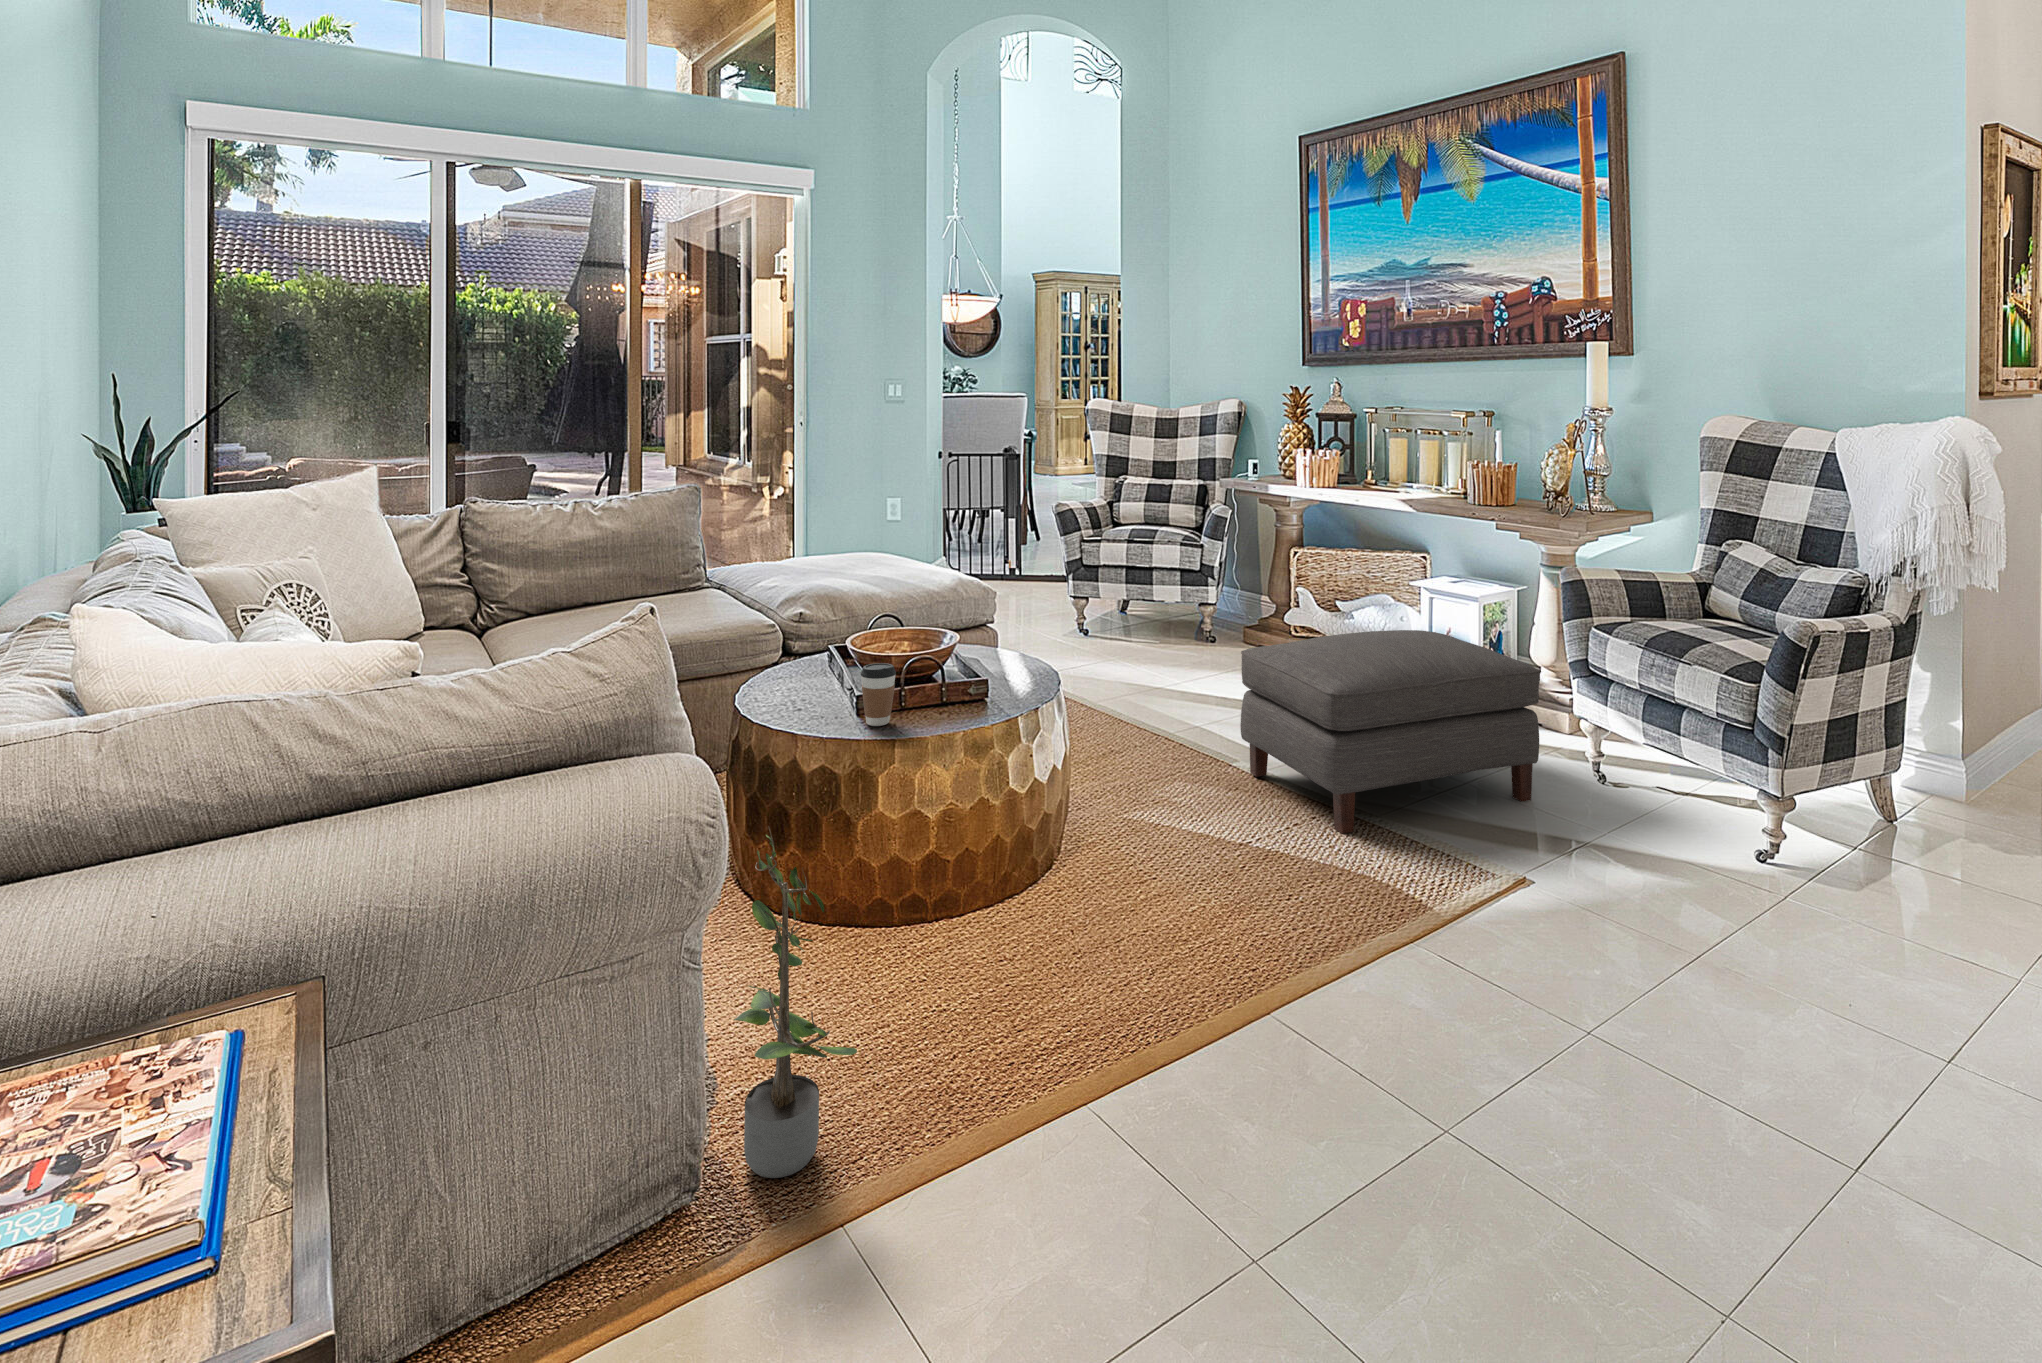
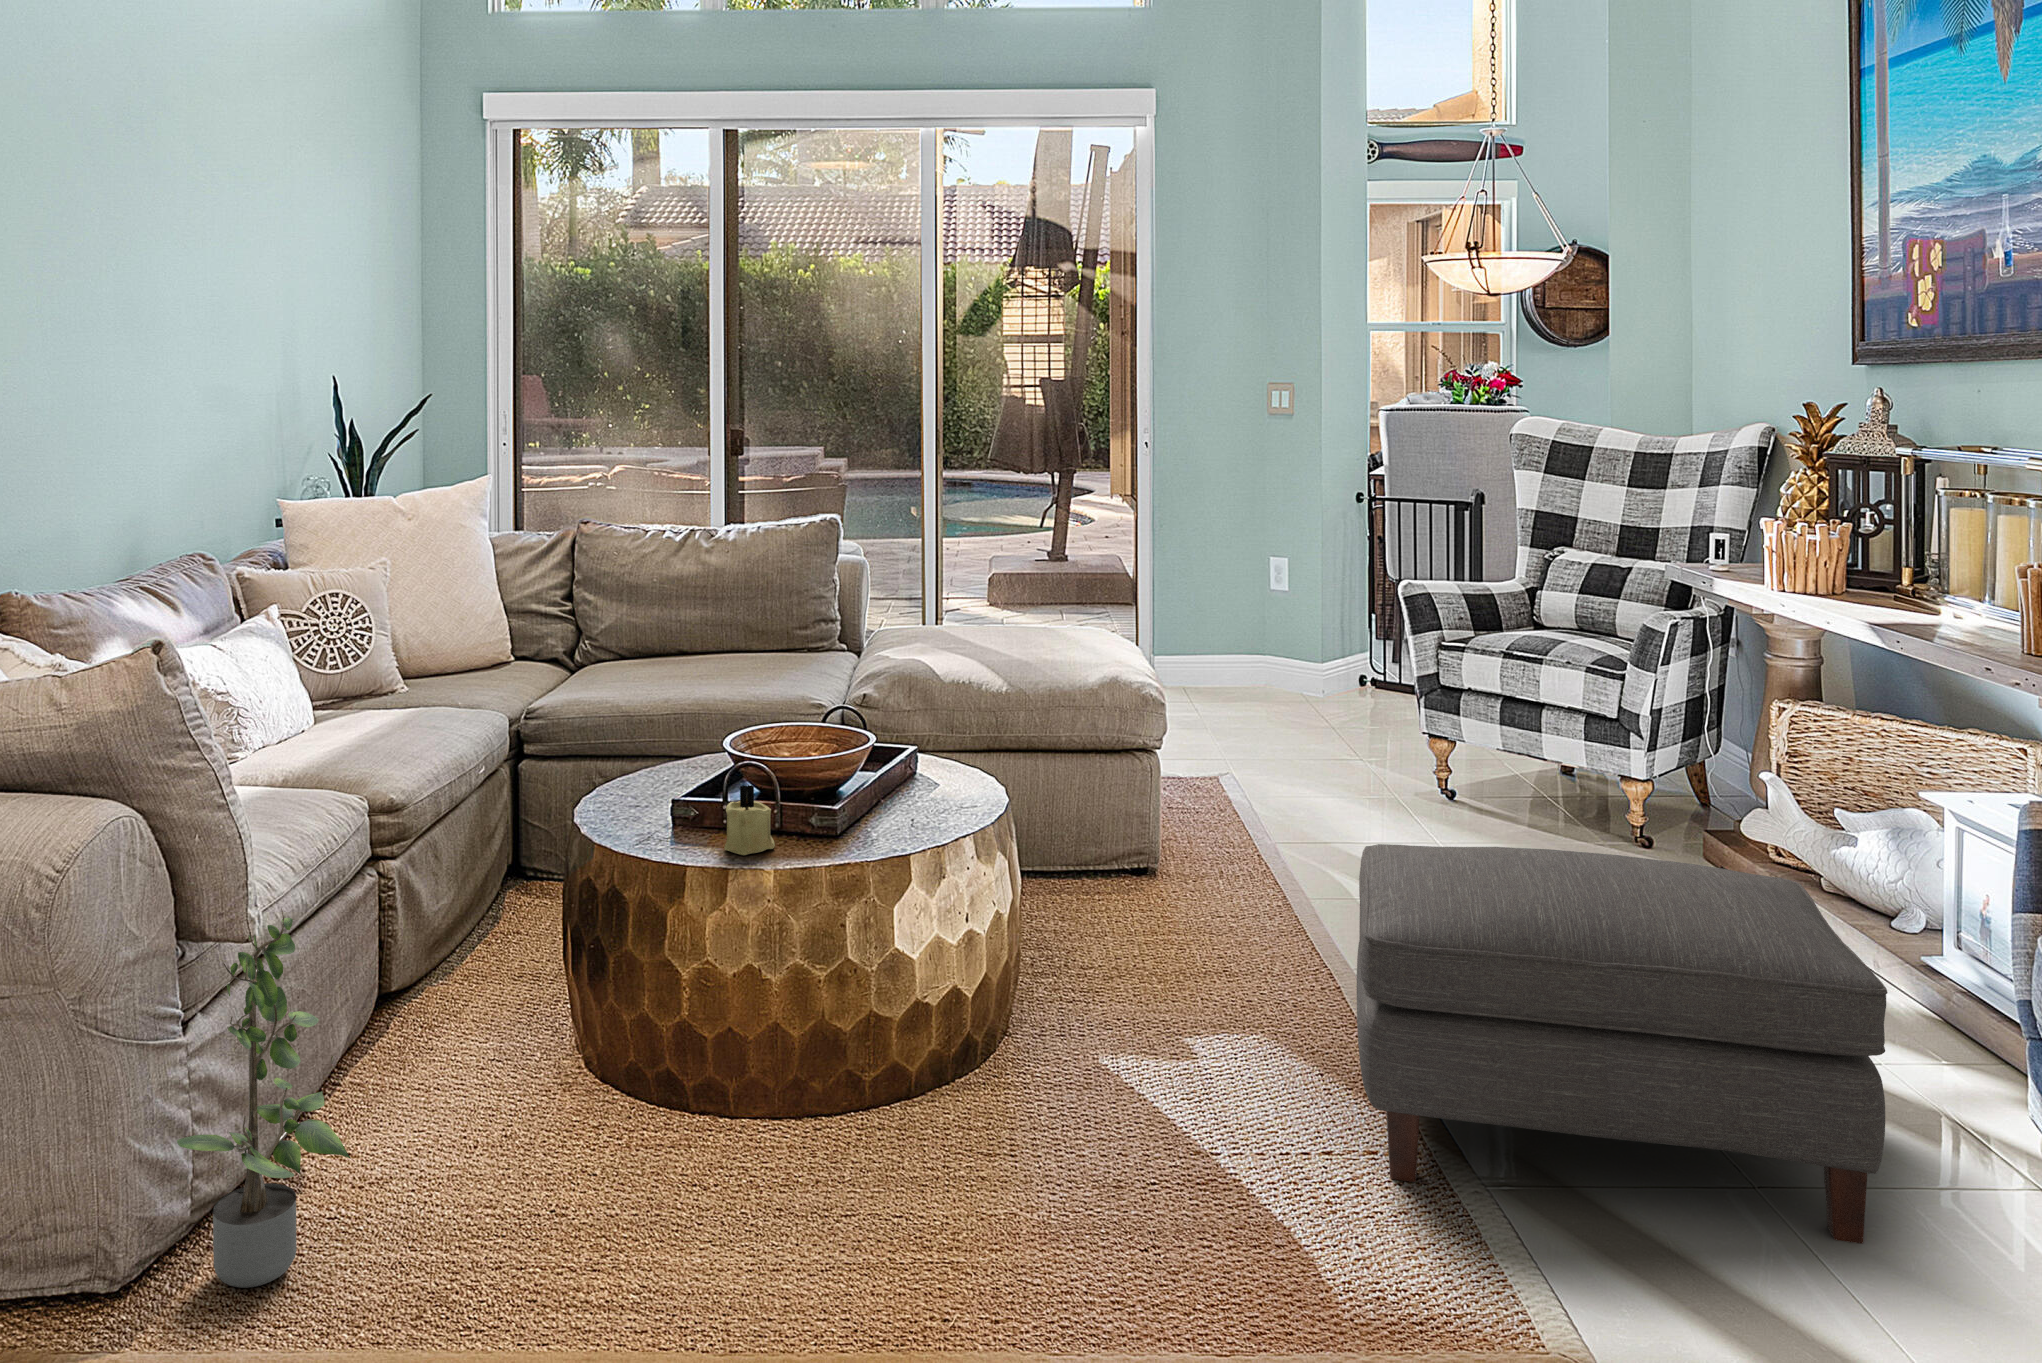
coffee cup: present [861,663,896,726] -> none [640,762,684,840]
candle: none [937,668,973,722] -> present [724,785,775,855]

